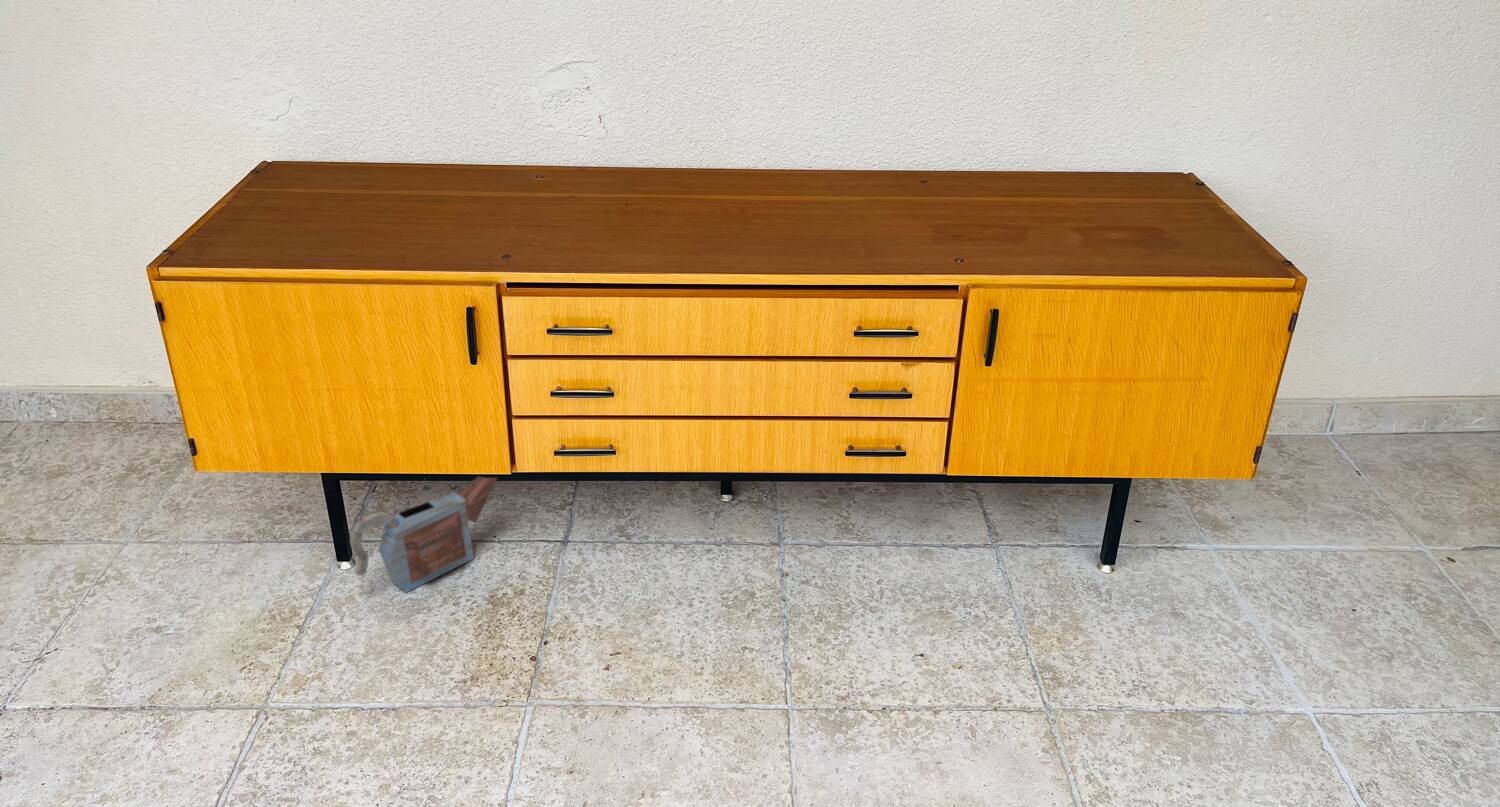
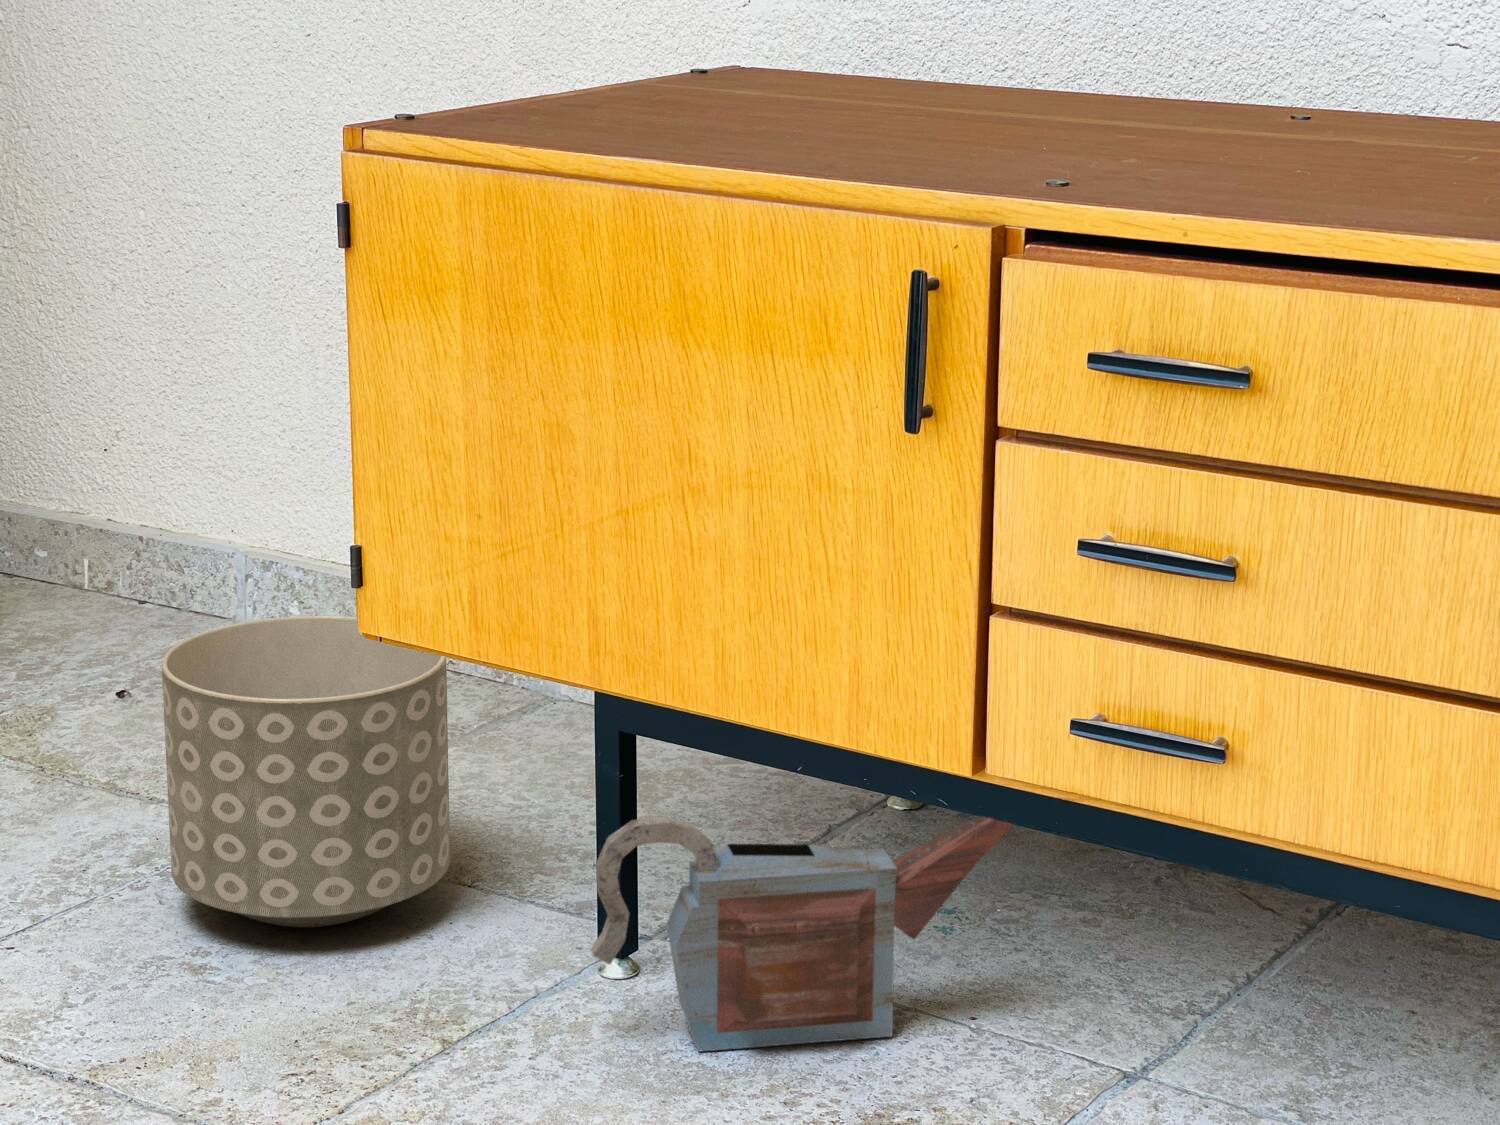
planter: none [86,446,247,600] -> present [162,615,450,927]

